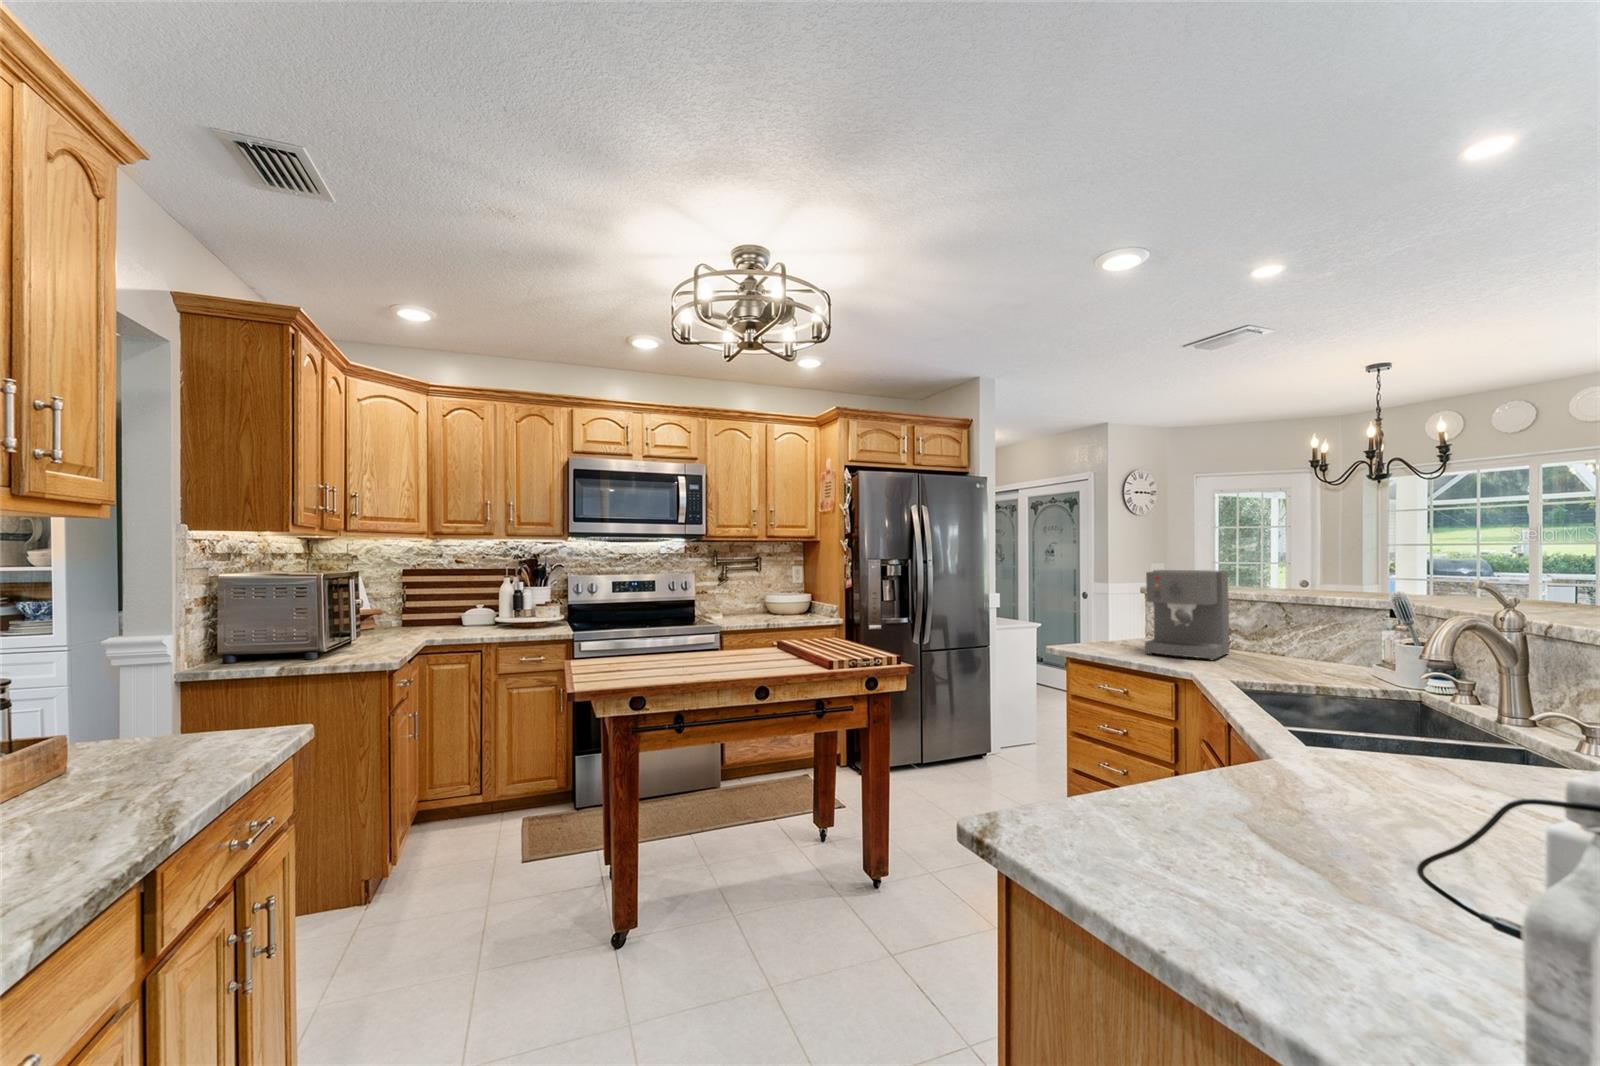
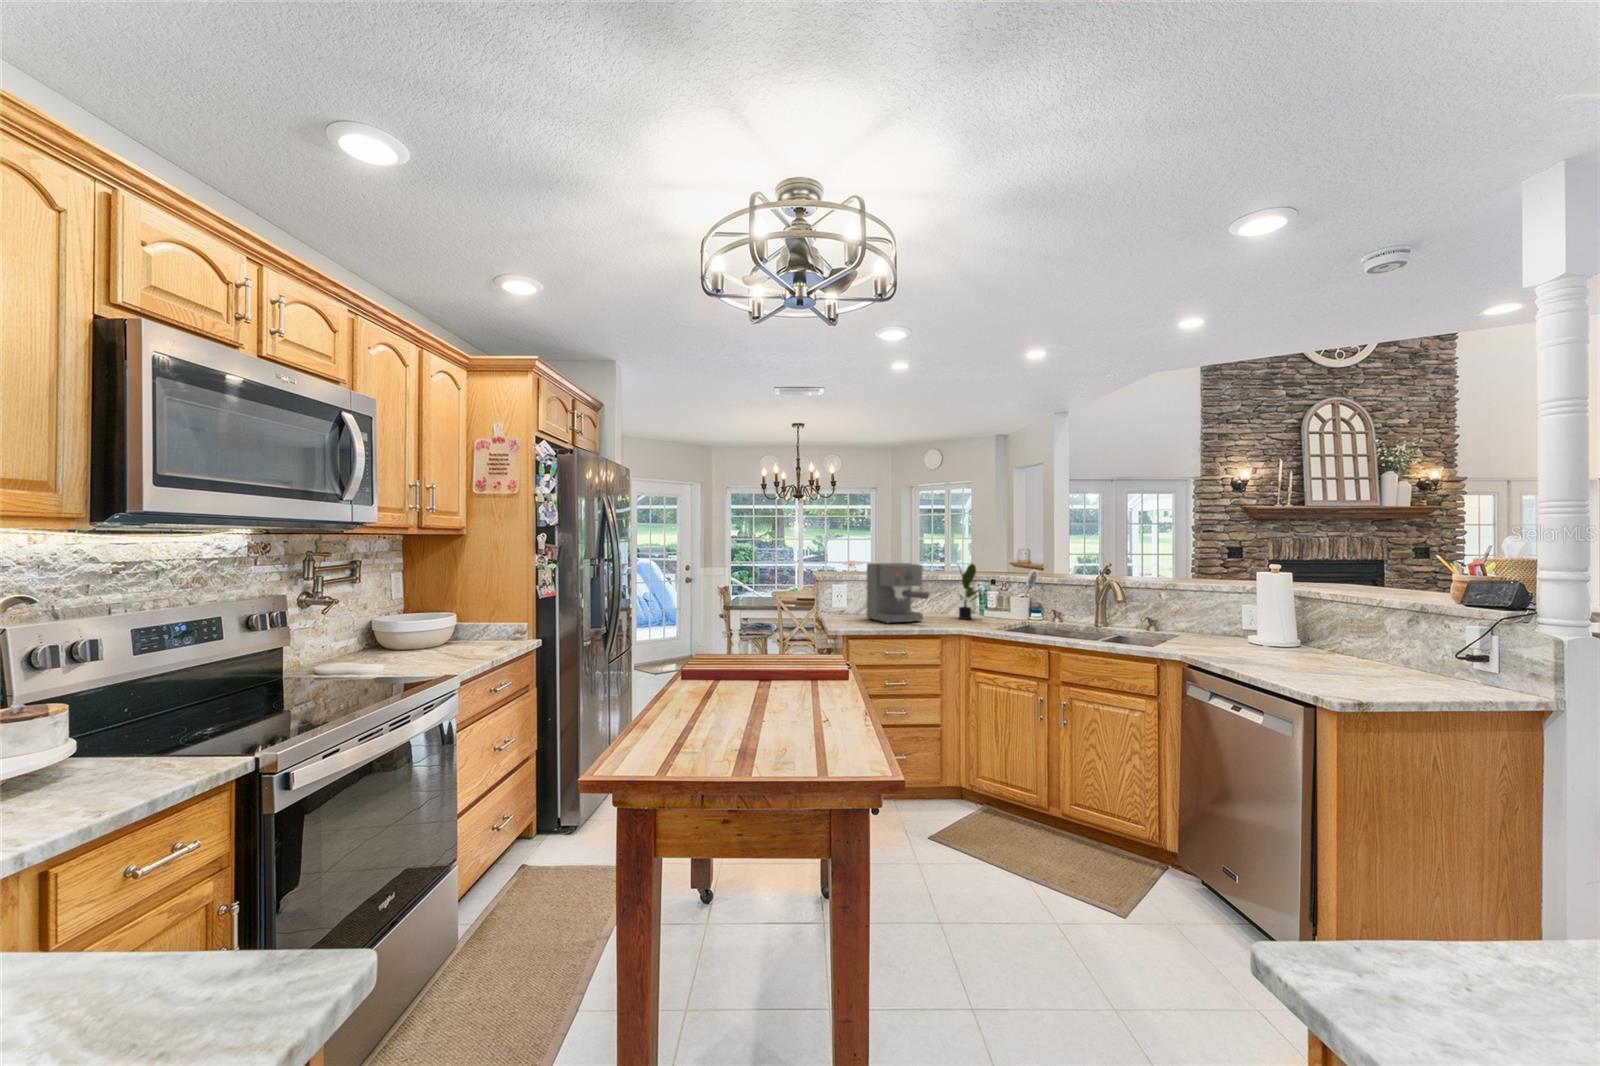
potted plant: none [1290,573,1357,673] -> present [958,564,981,619]

